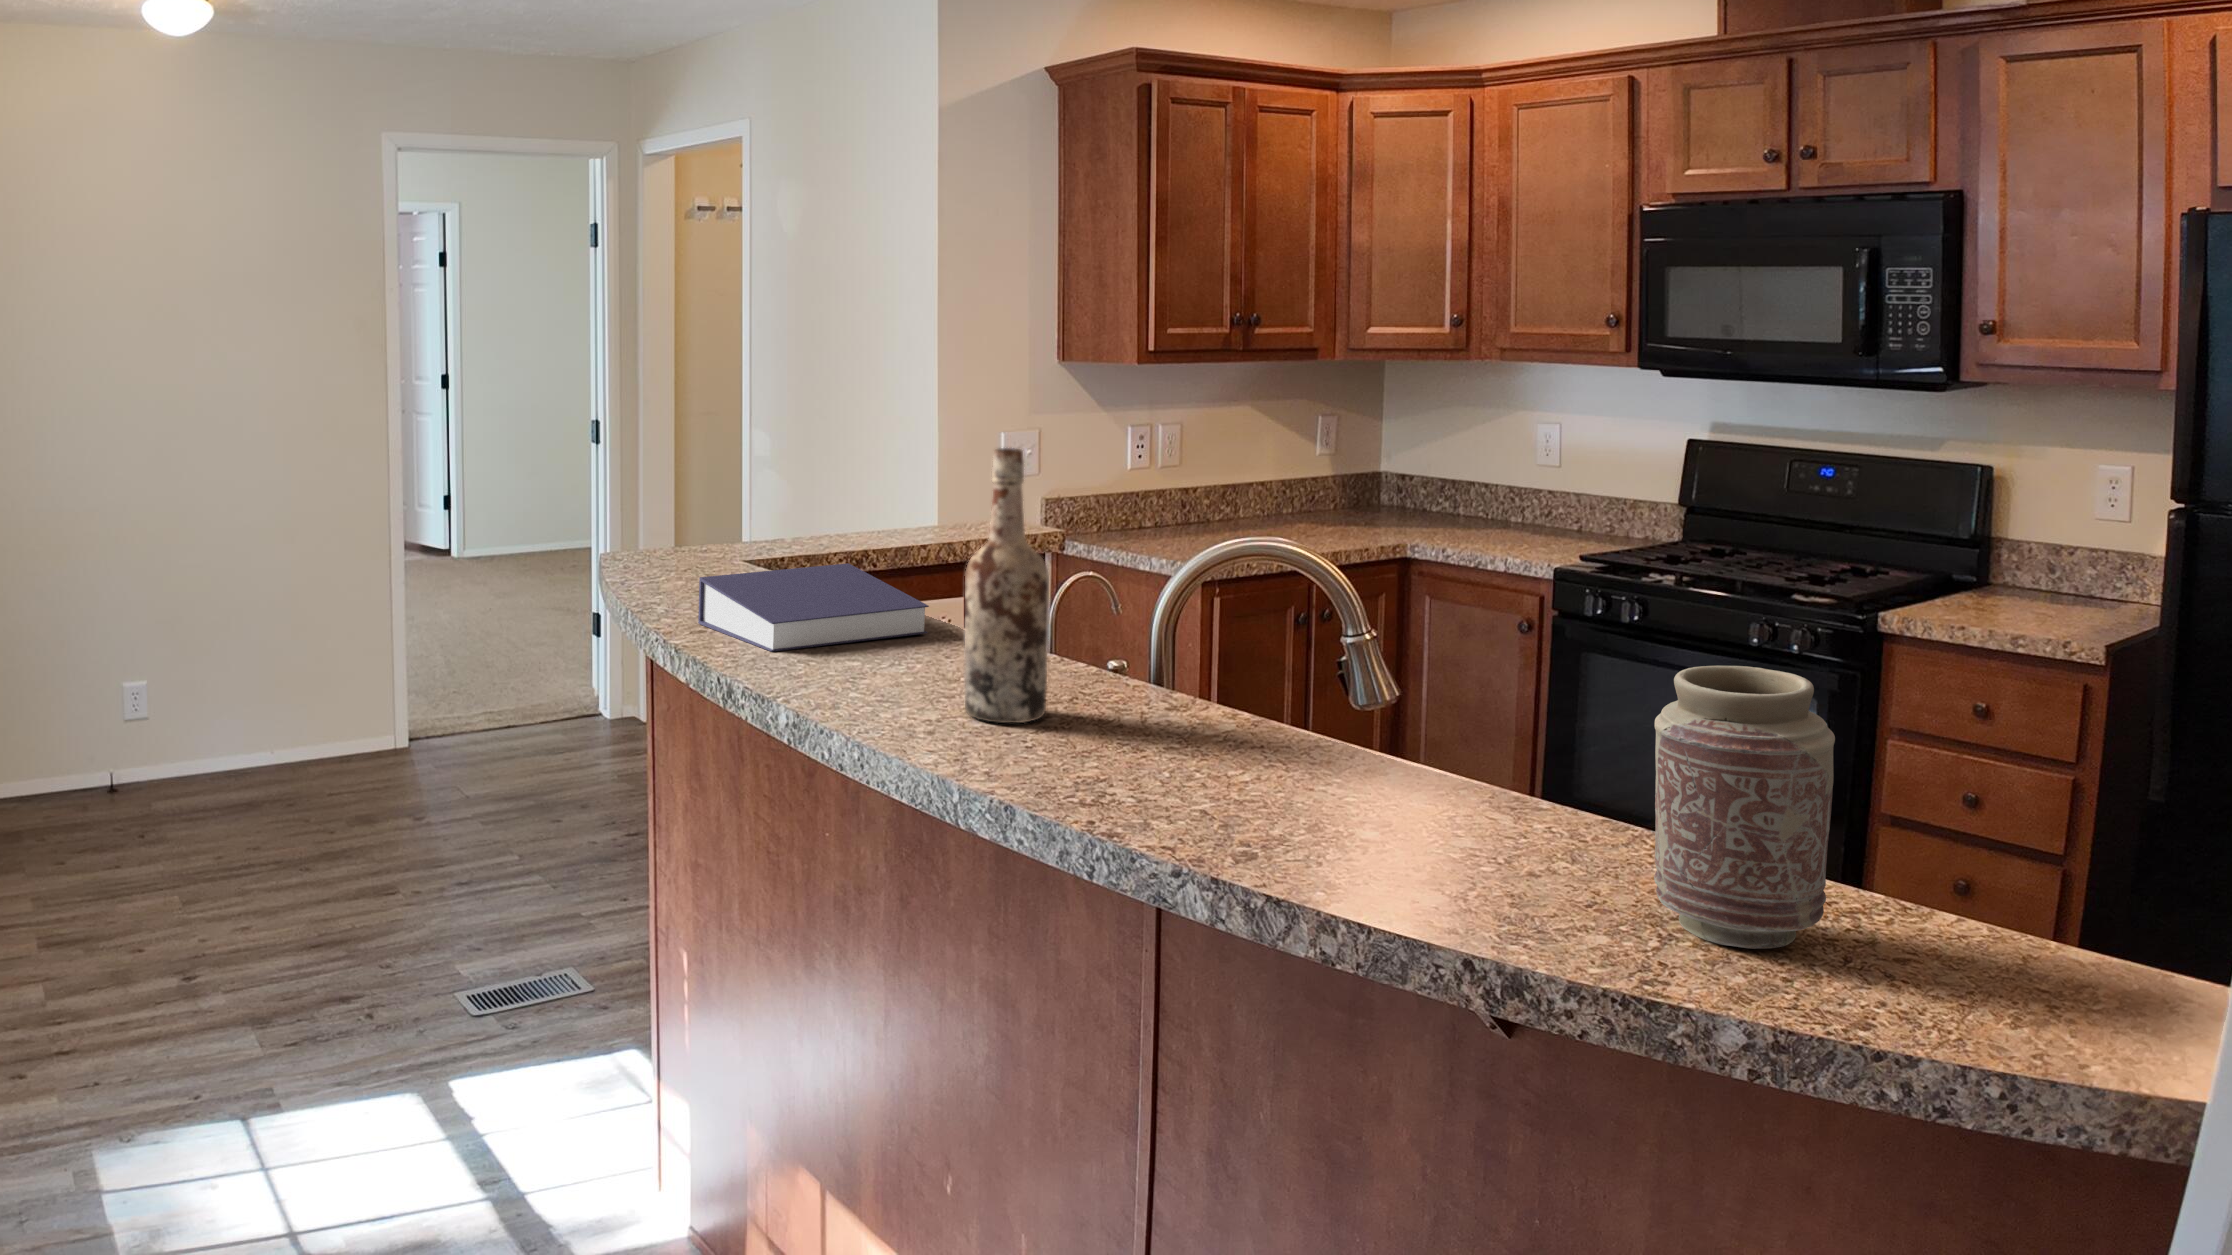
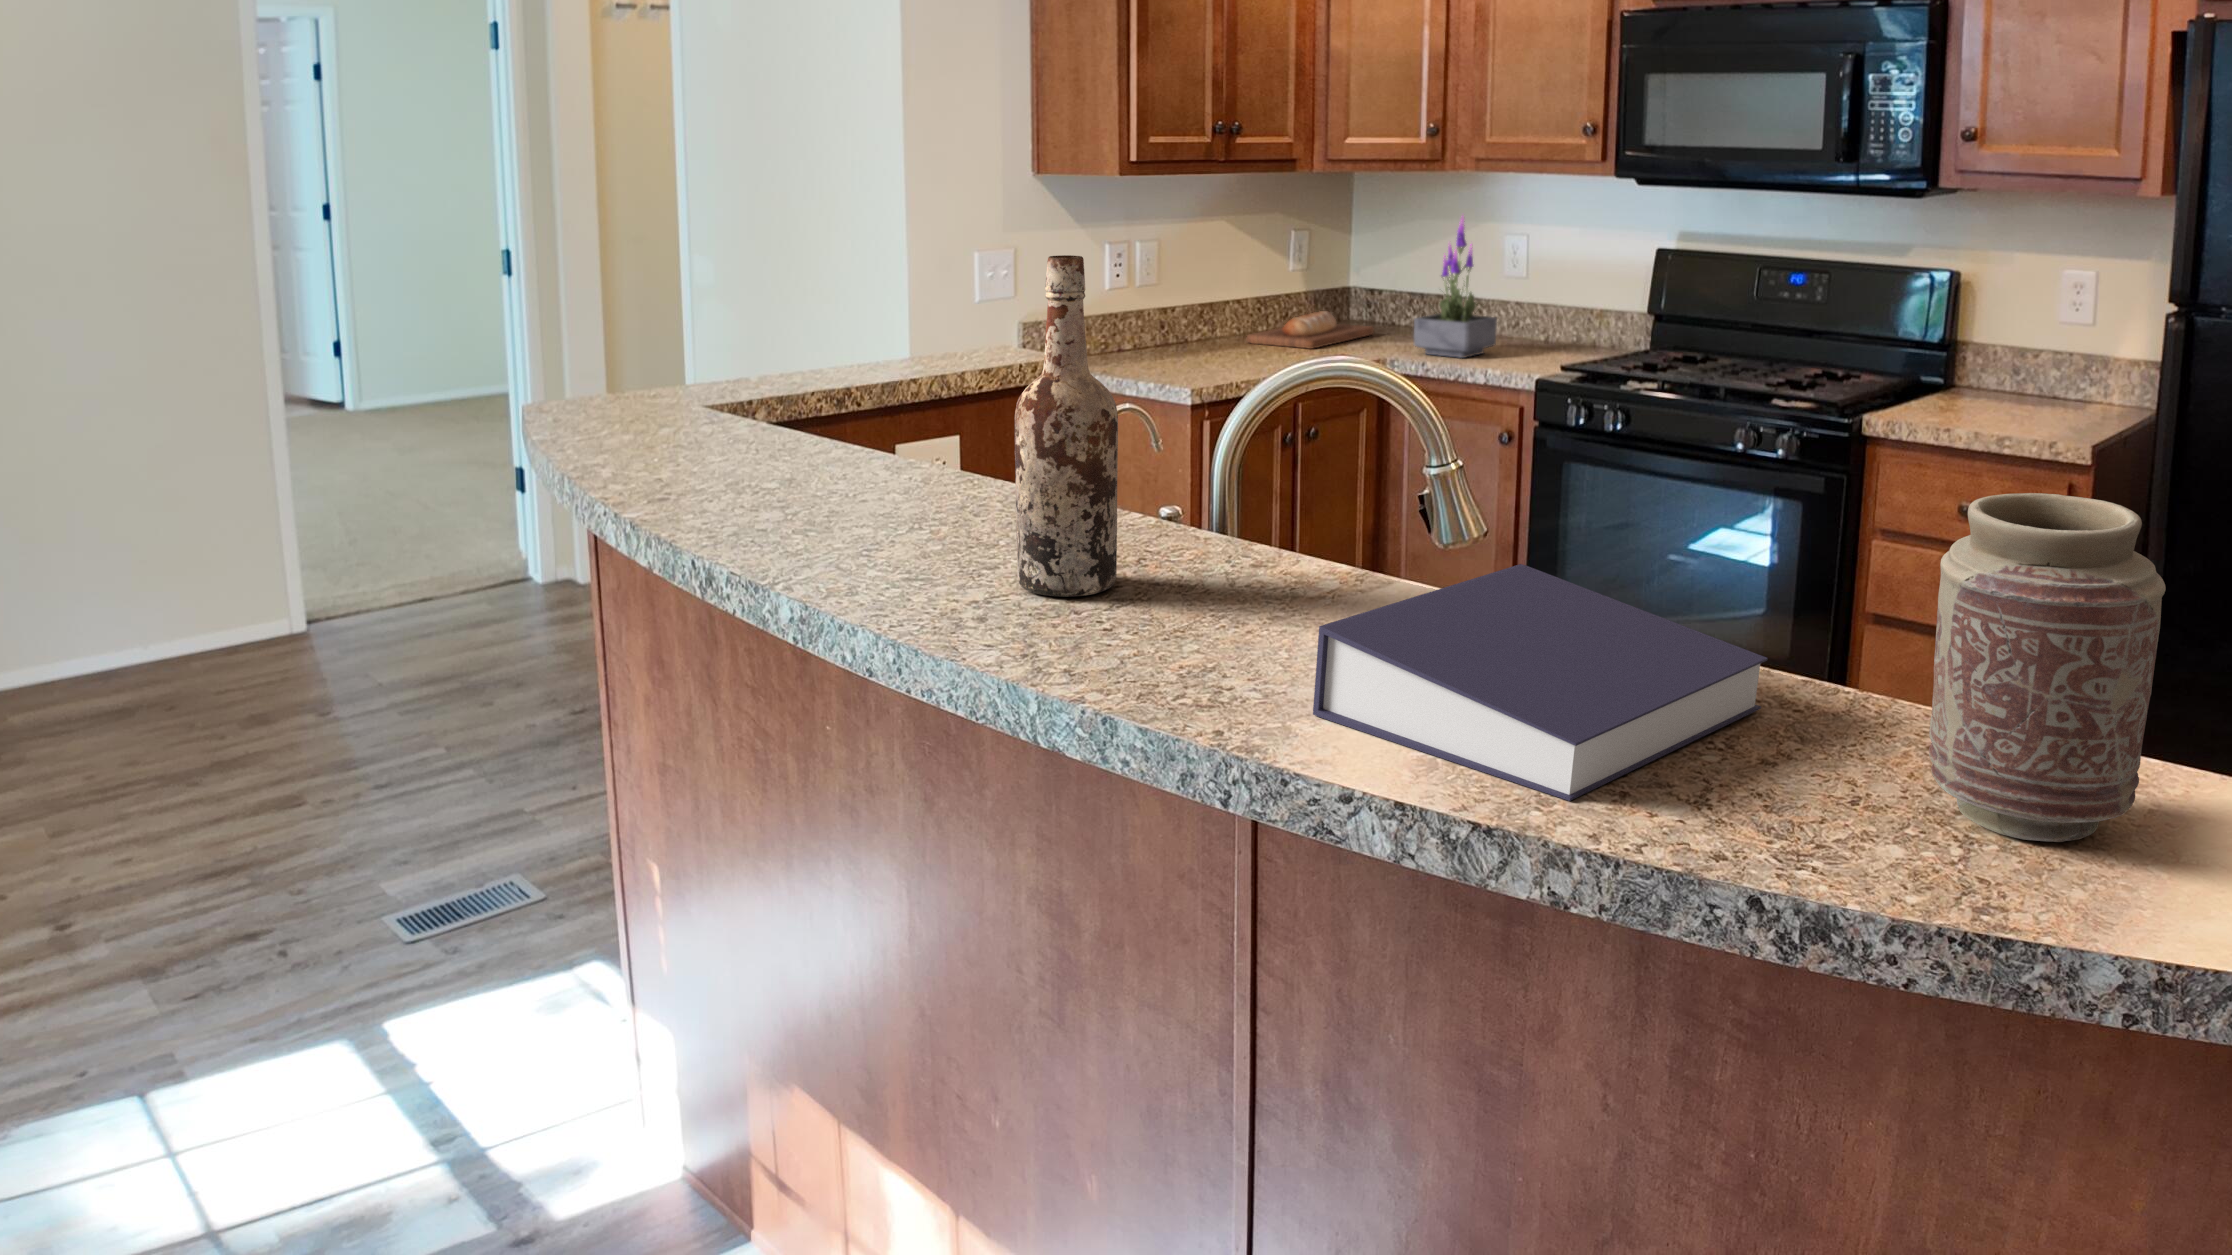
potted plant: none [1432,402,1522,546] -> present [1414,216,1497,358]
bread loaf: none [1262,495,1397,531] -> present [1246,311,1374,349]
book: present [698,563,929,652] -> present [1313,564,1768,801]

